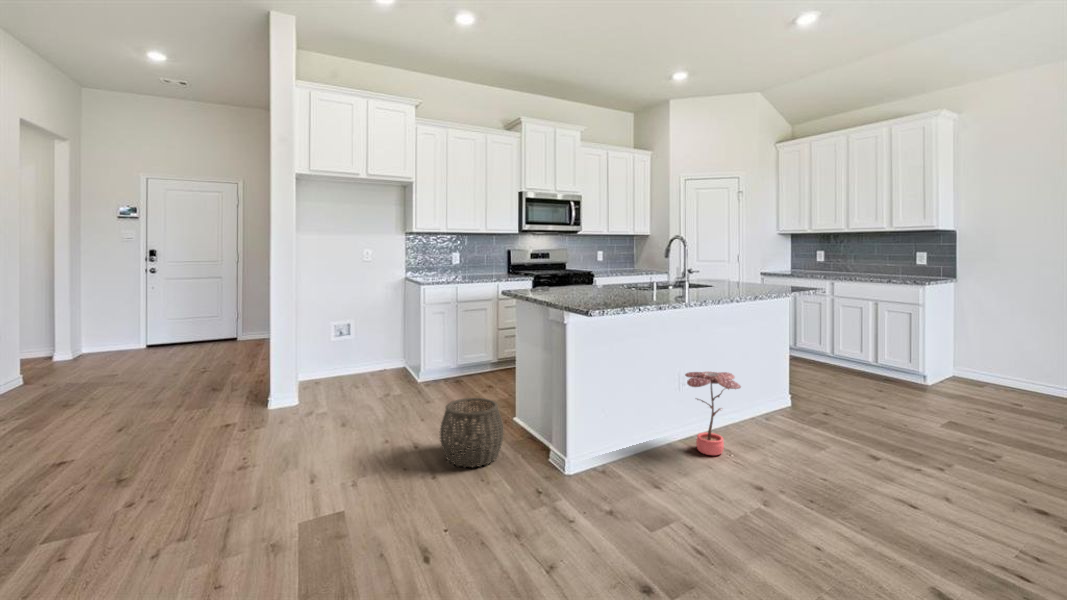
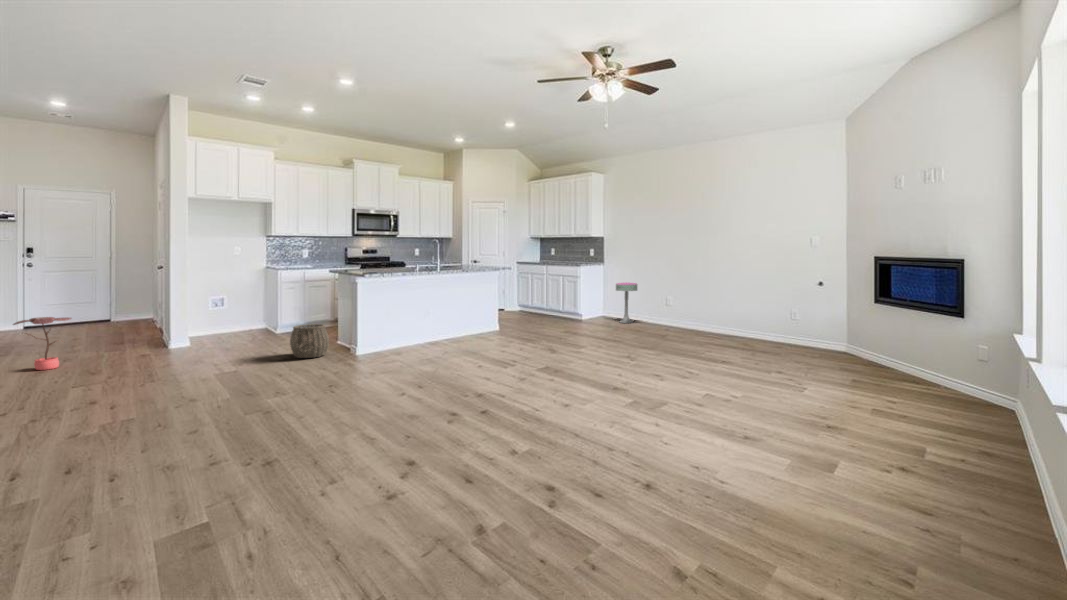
bar stool: none [979,317,1036,395] -> present [616,283,637,323]
potted plant: present [685,372,741,455] -> present [13,317,71,370]

